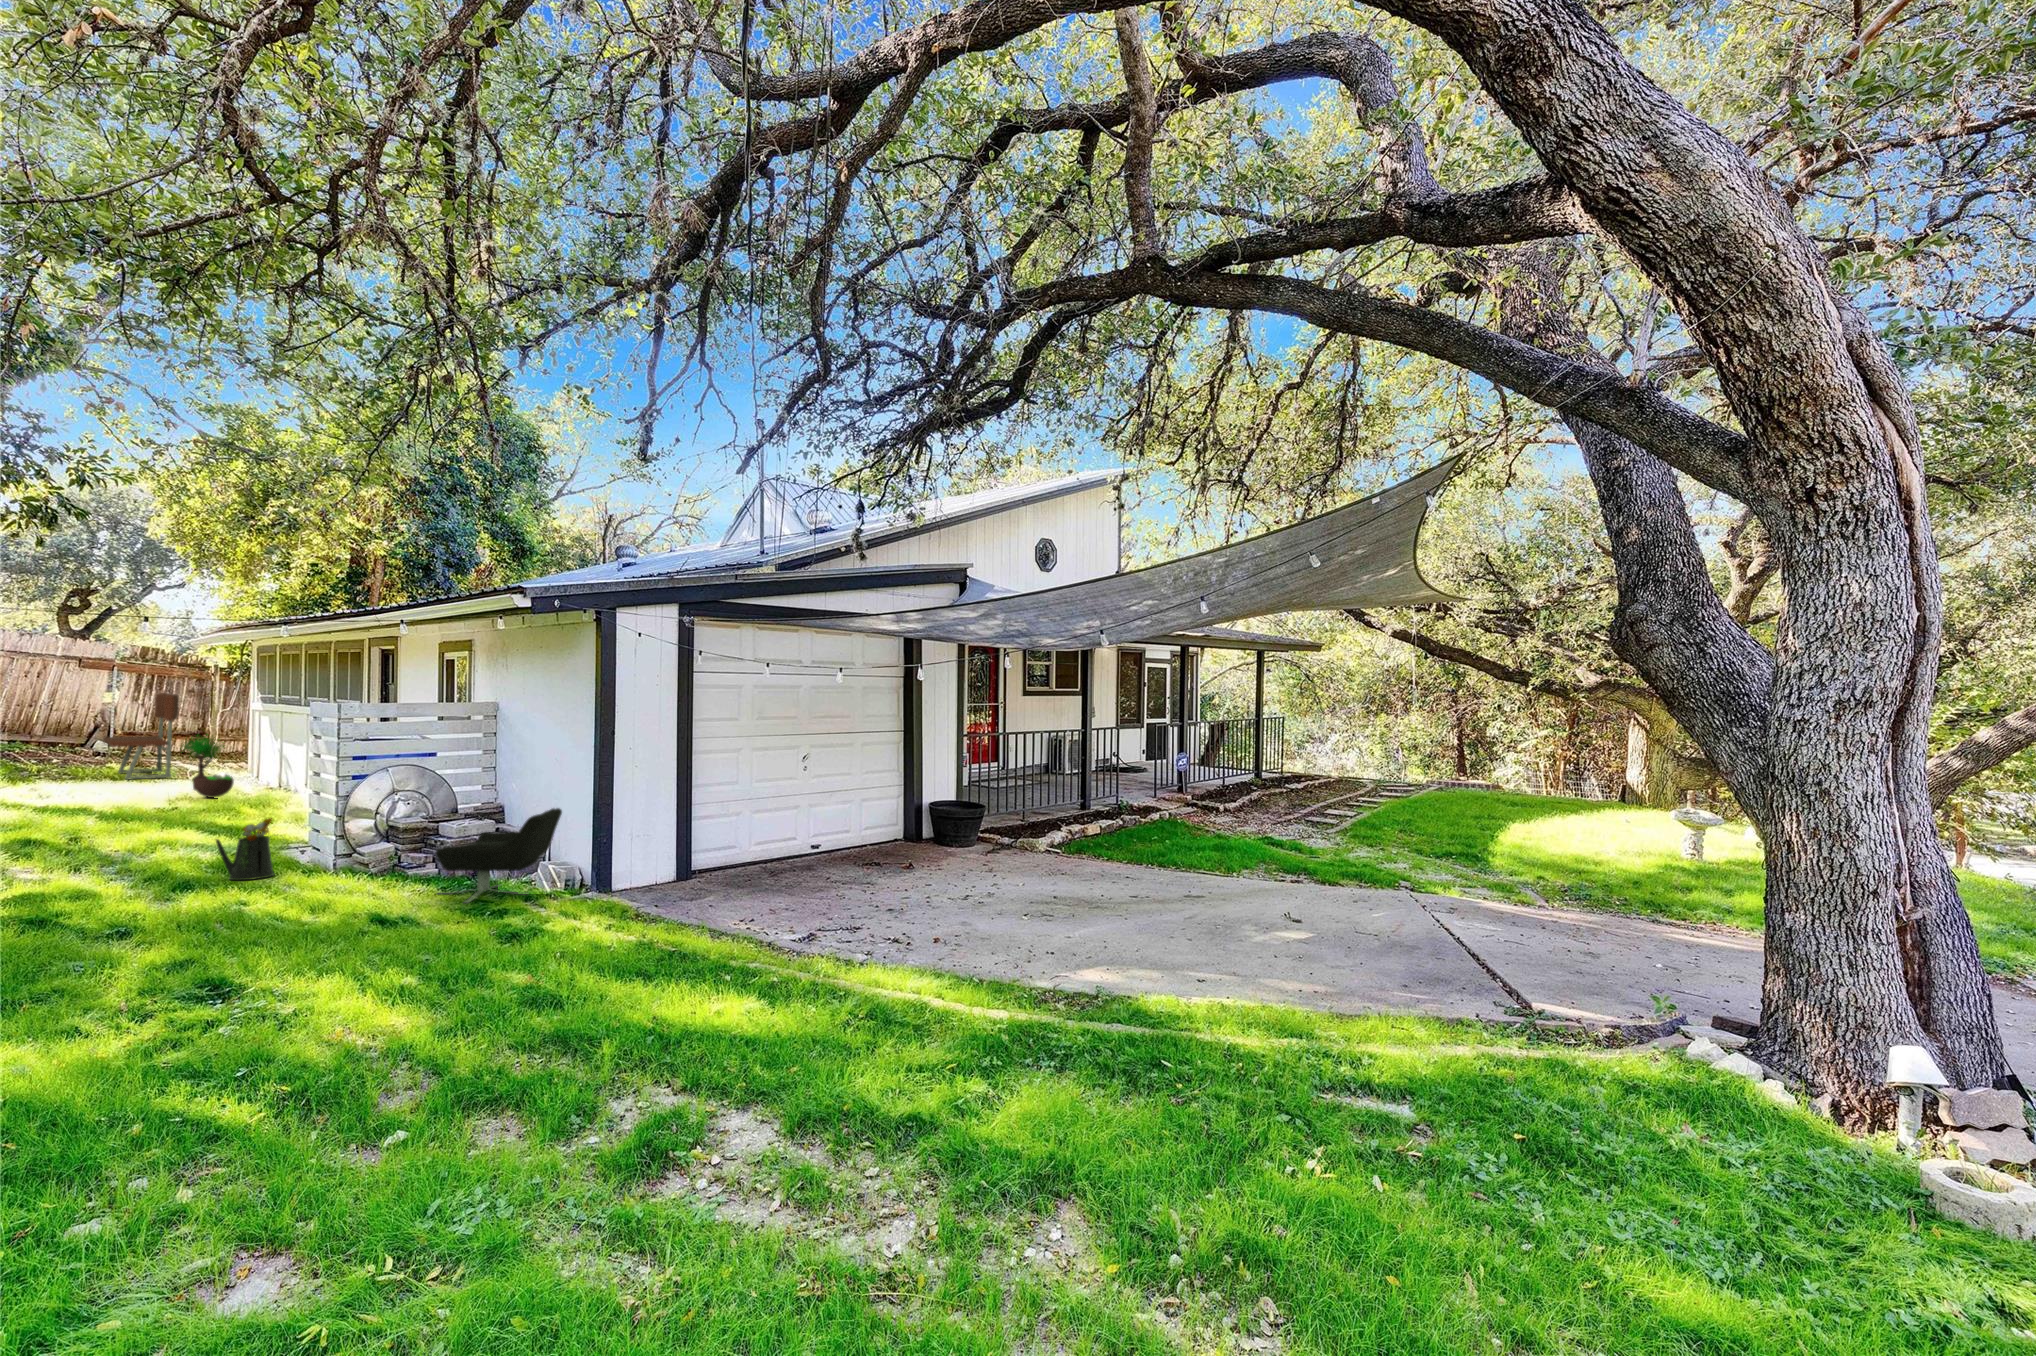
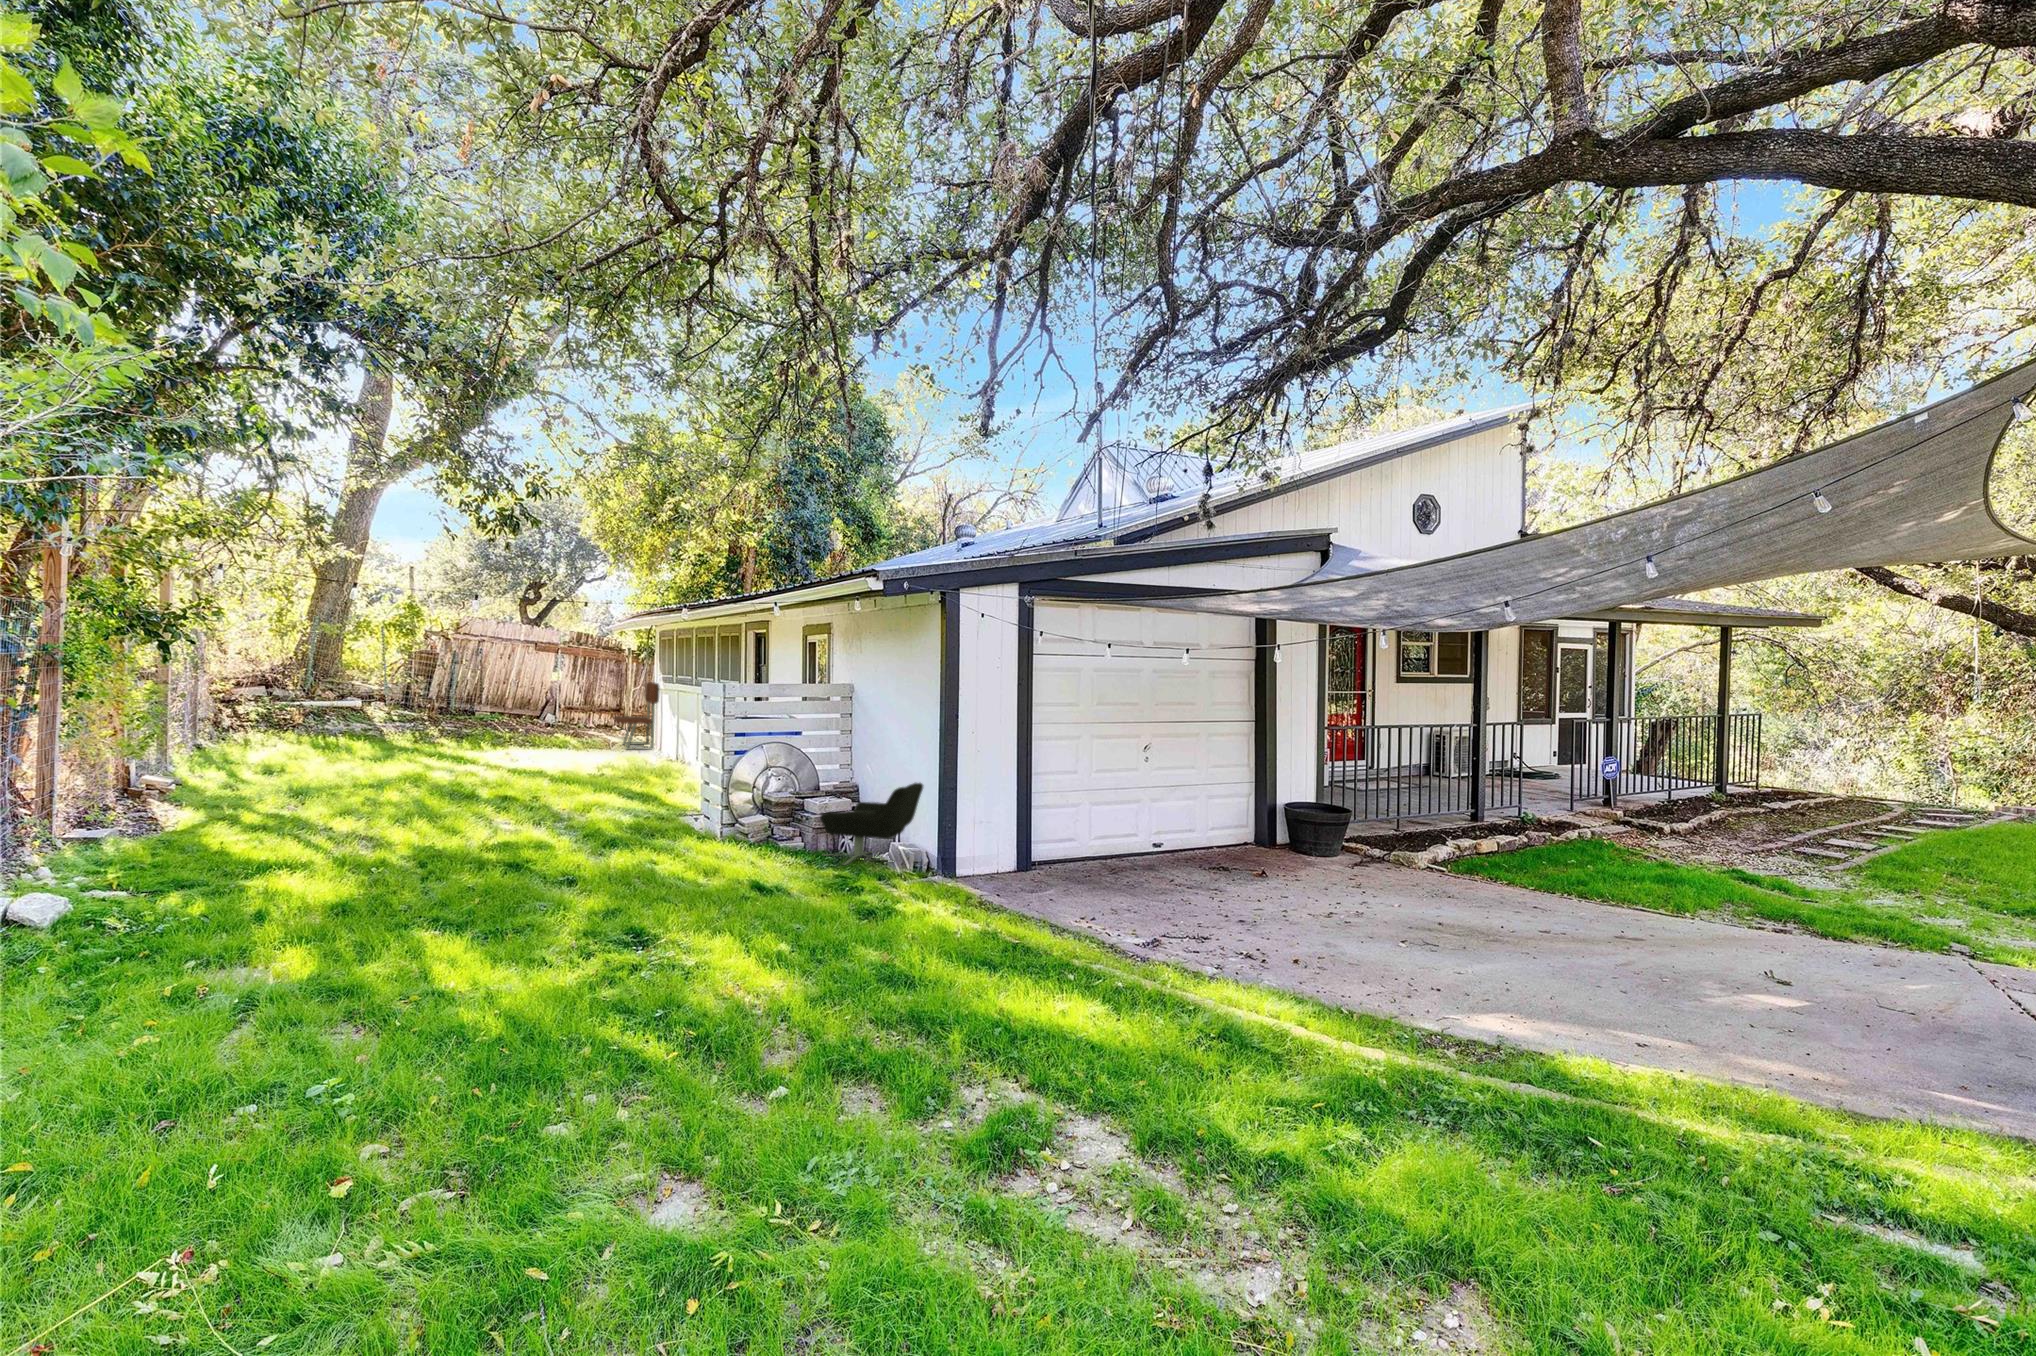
potted tree: present [180,734,234,798] -> none [656,710,691,766]
watering can: present [216,818,274,880] -> none [668,779,715,831]

